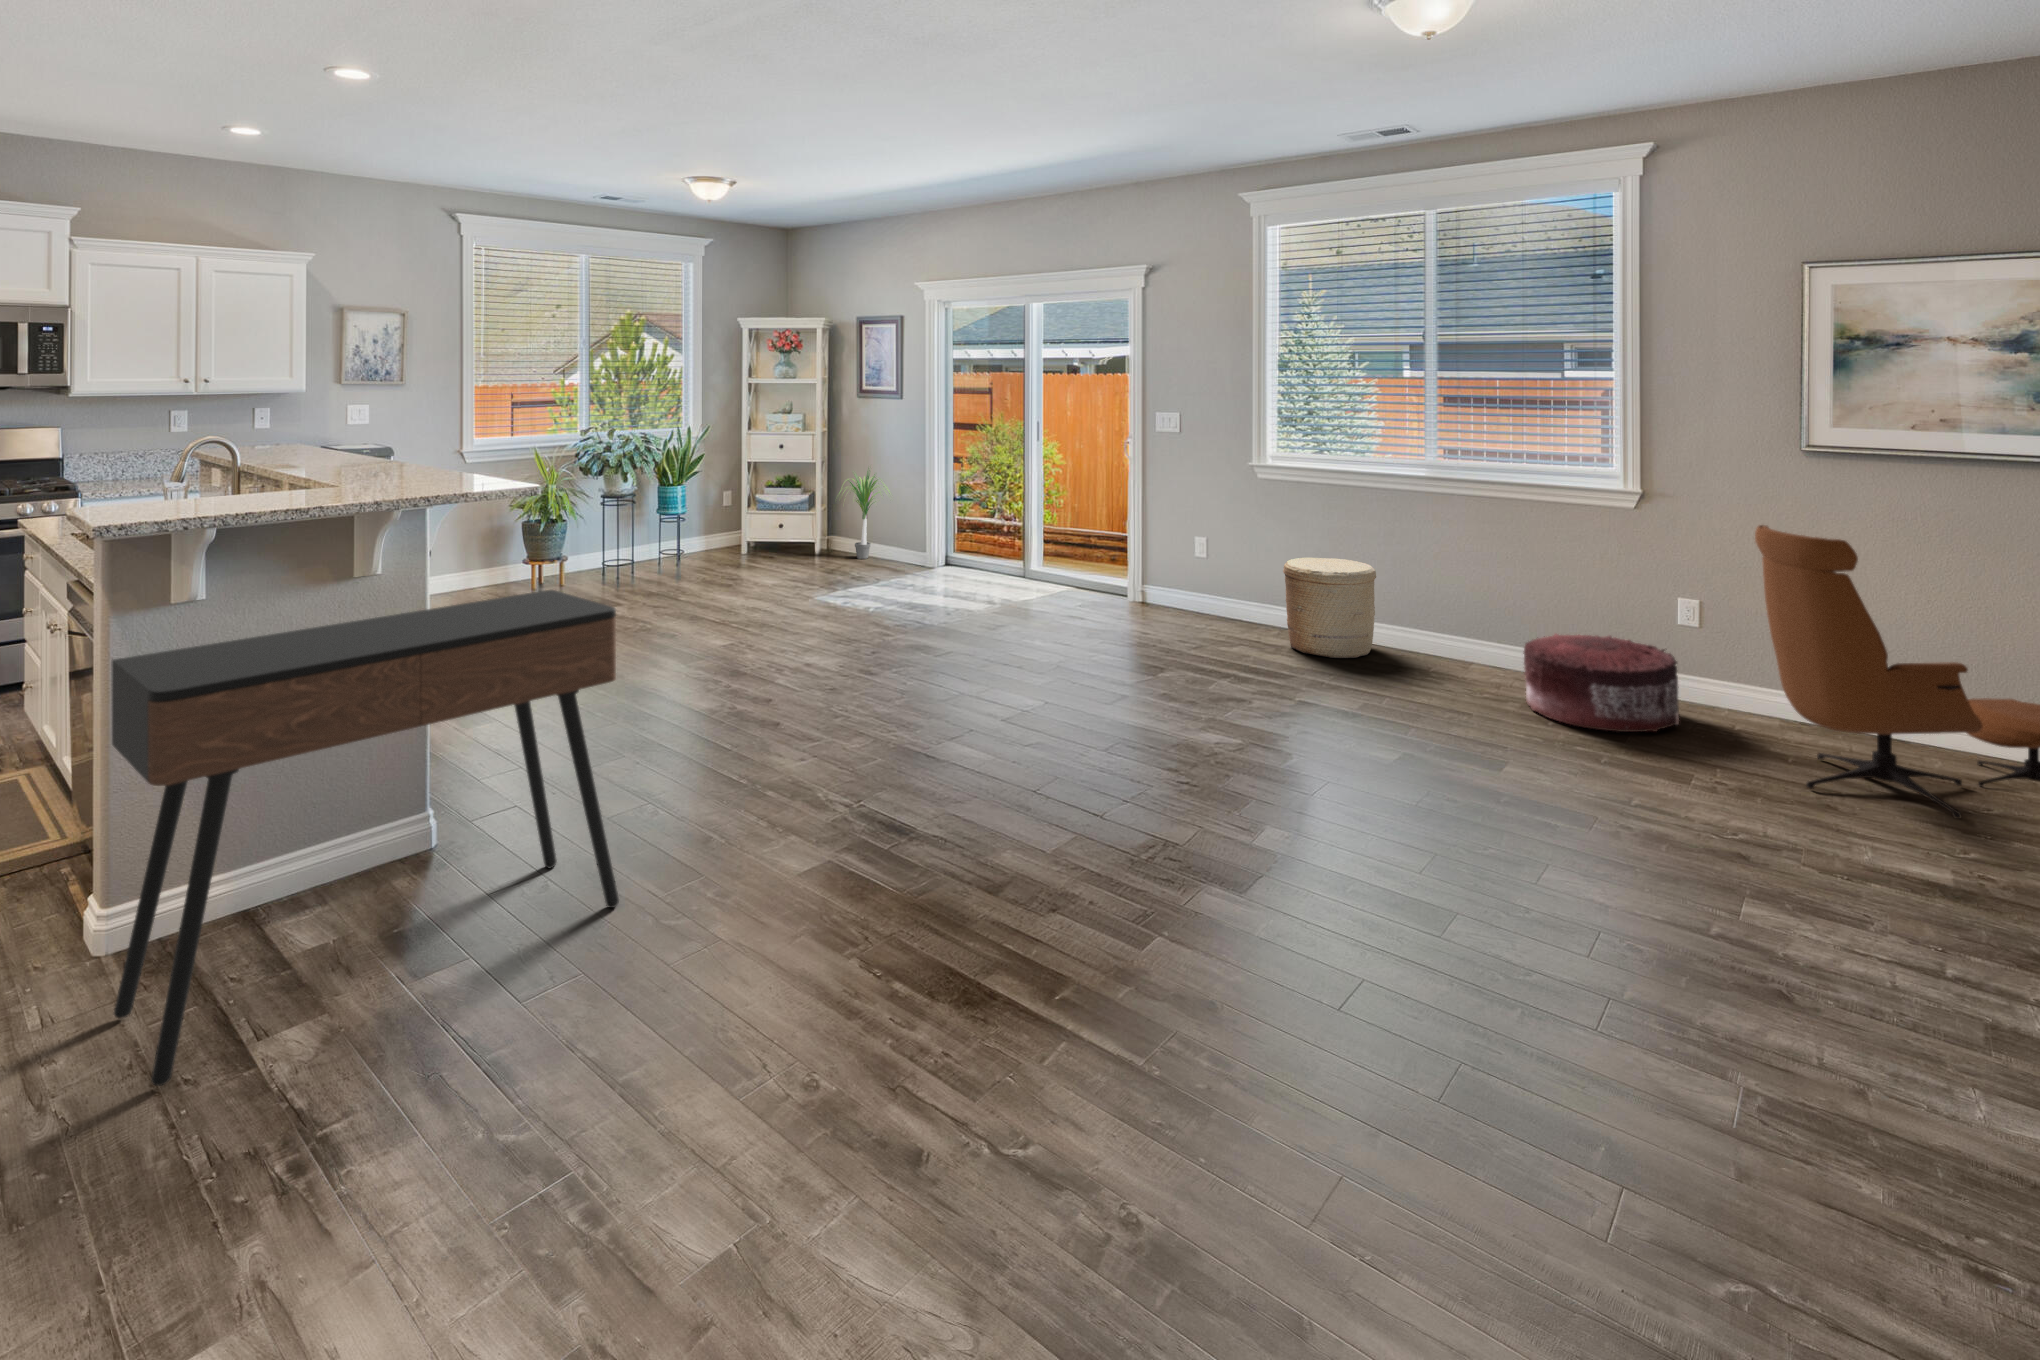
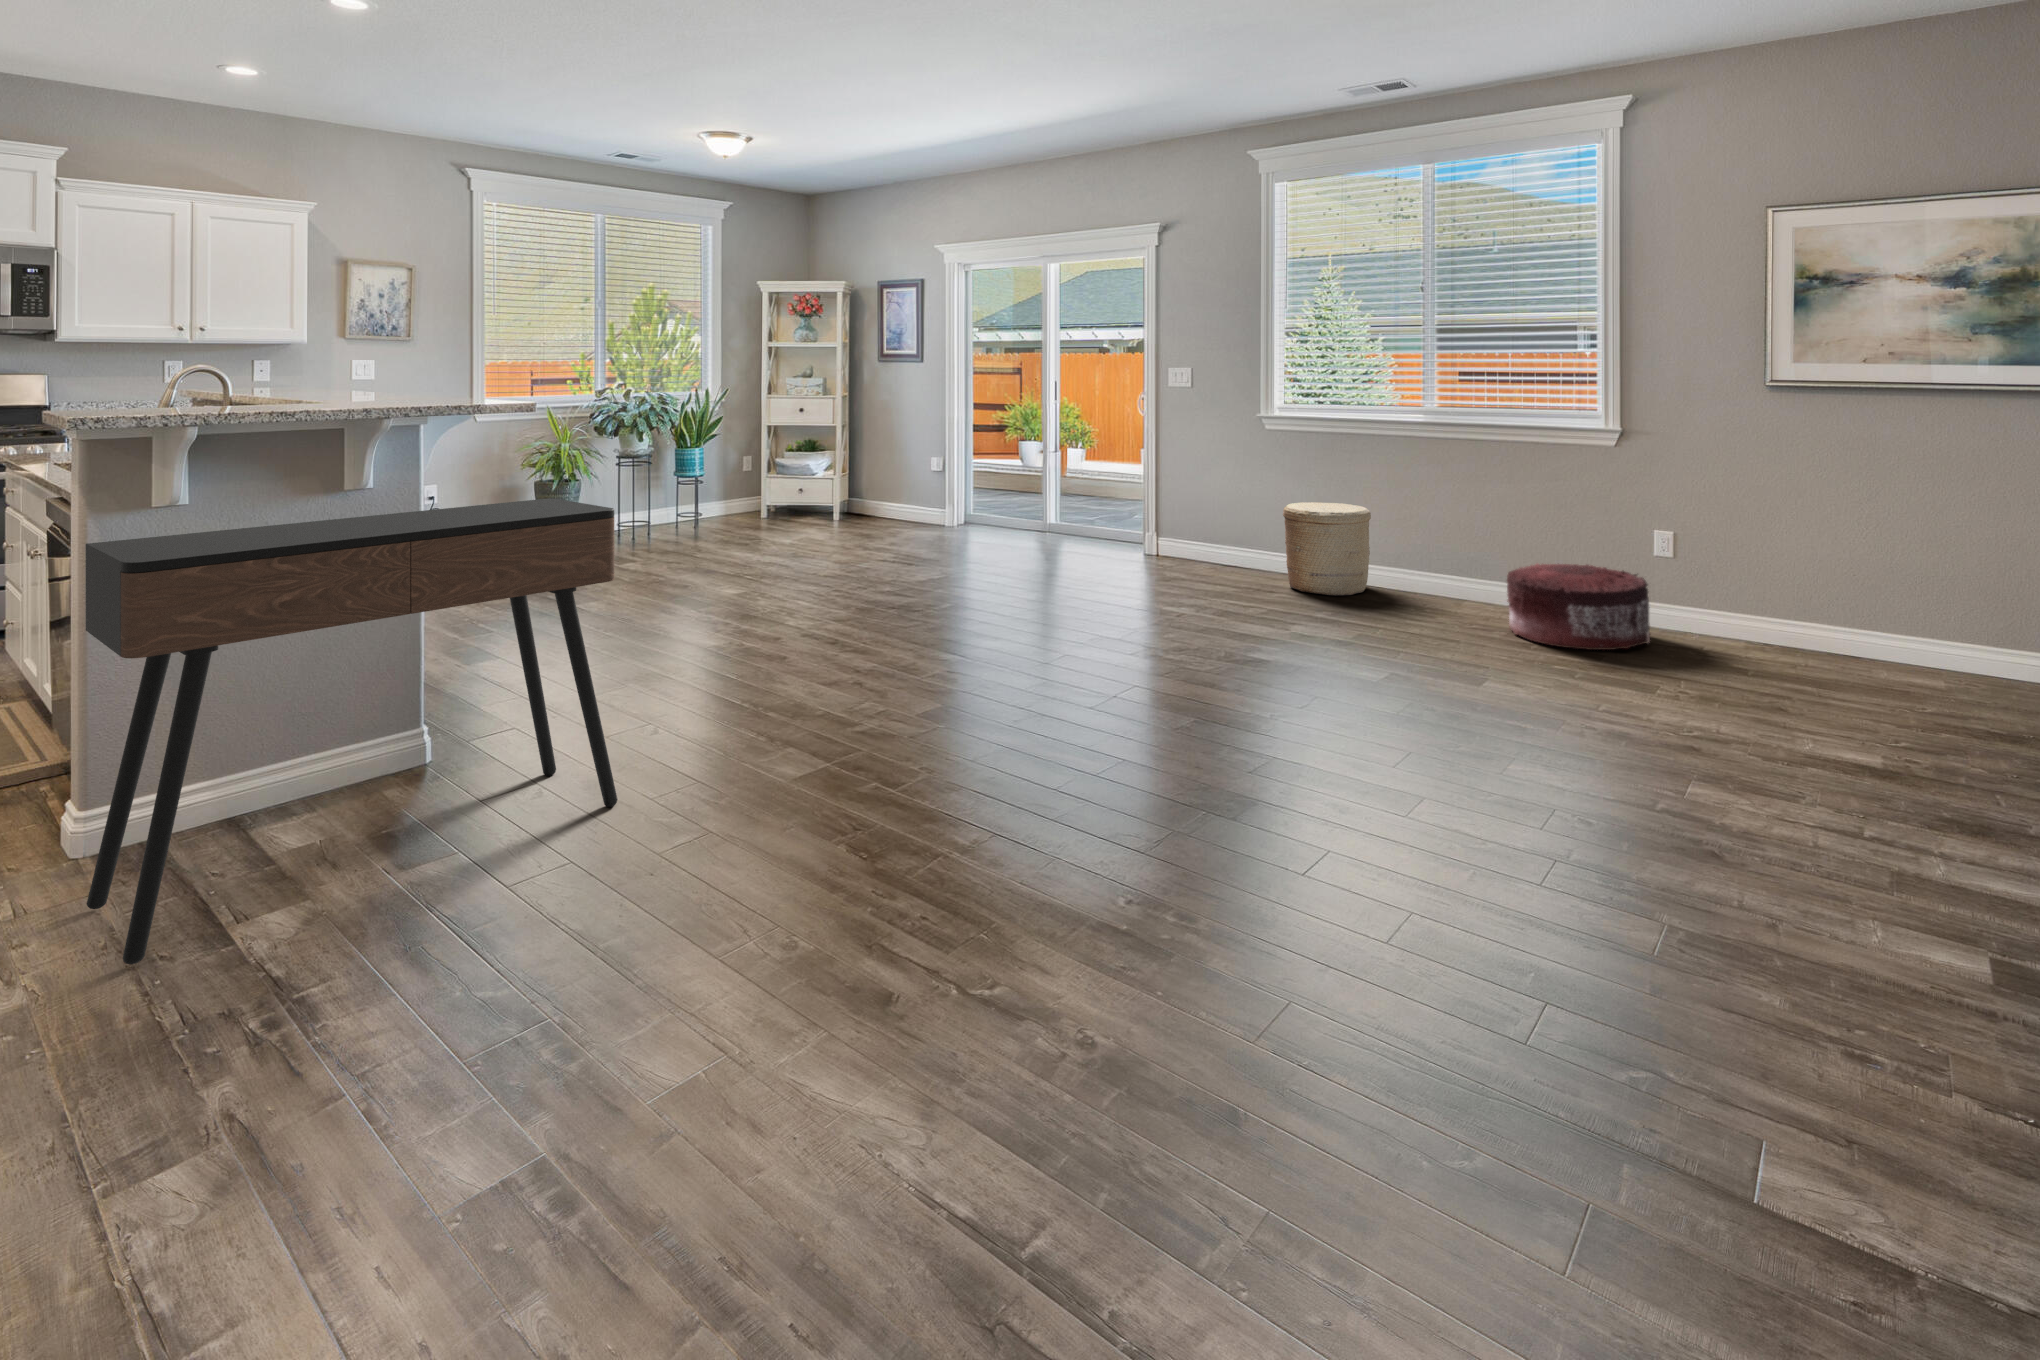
potted plant: present [850,471,880,559] -> none [850,426,912,521]
lounge chair: present [1755,525,2040,819] -> none [1717,446,2039,712]

